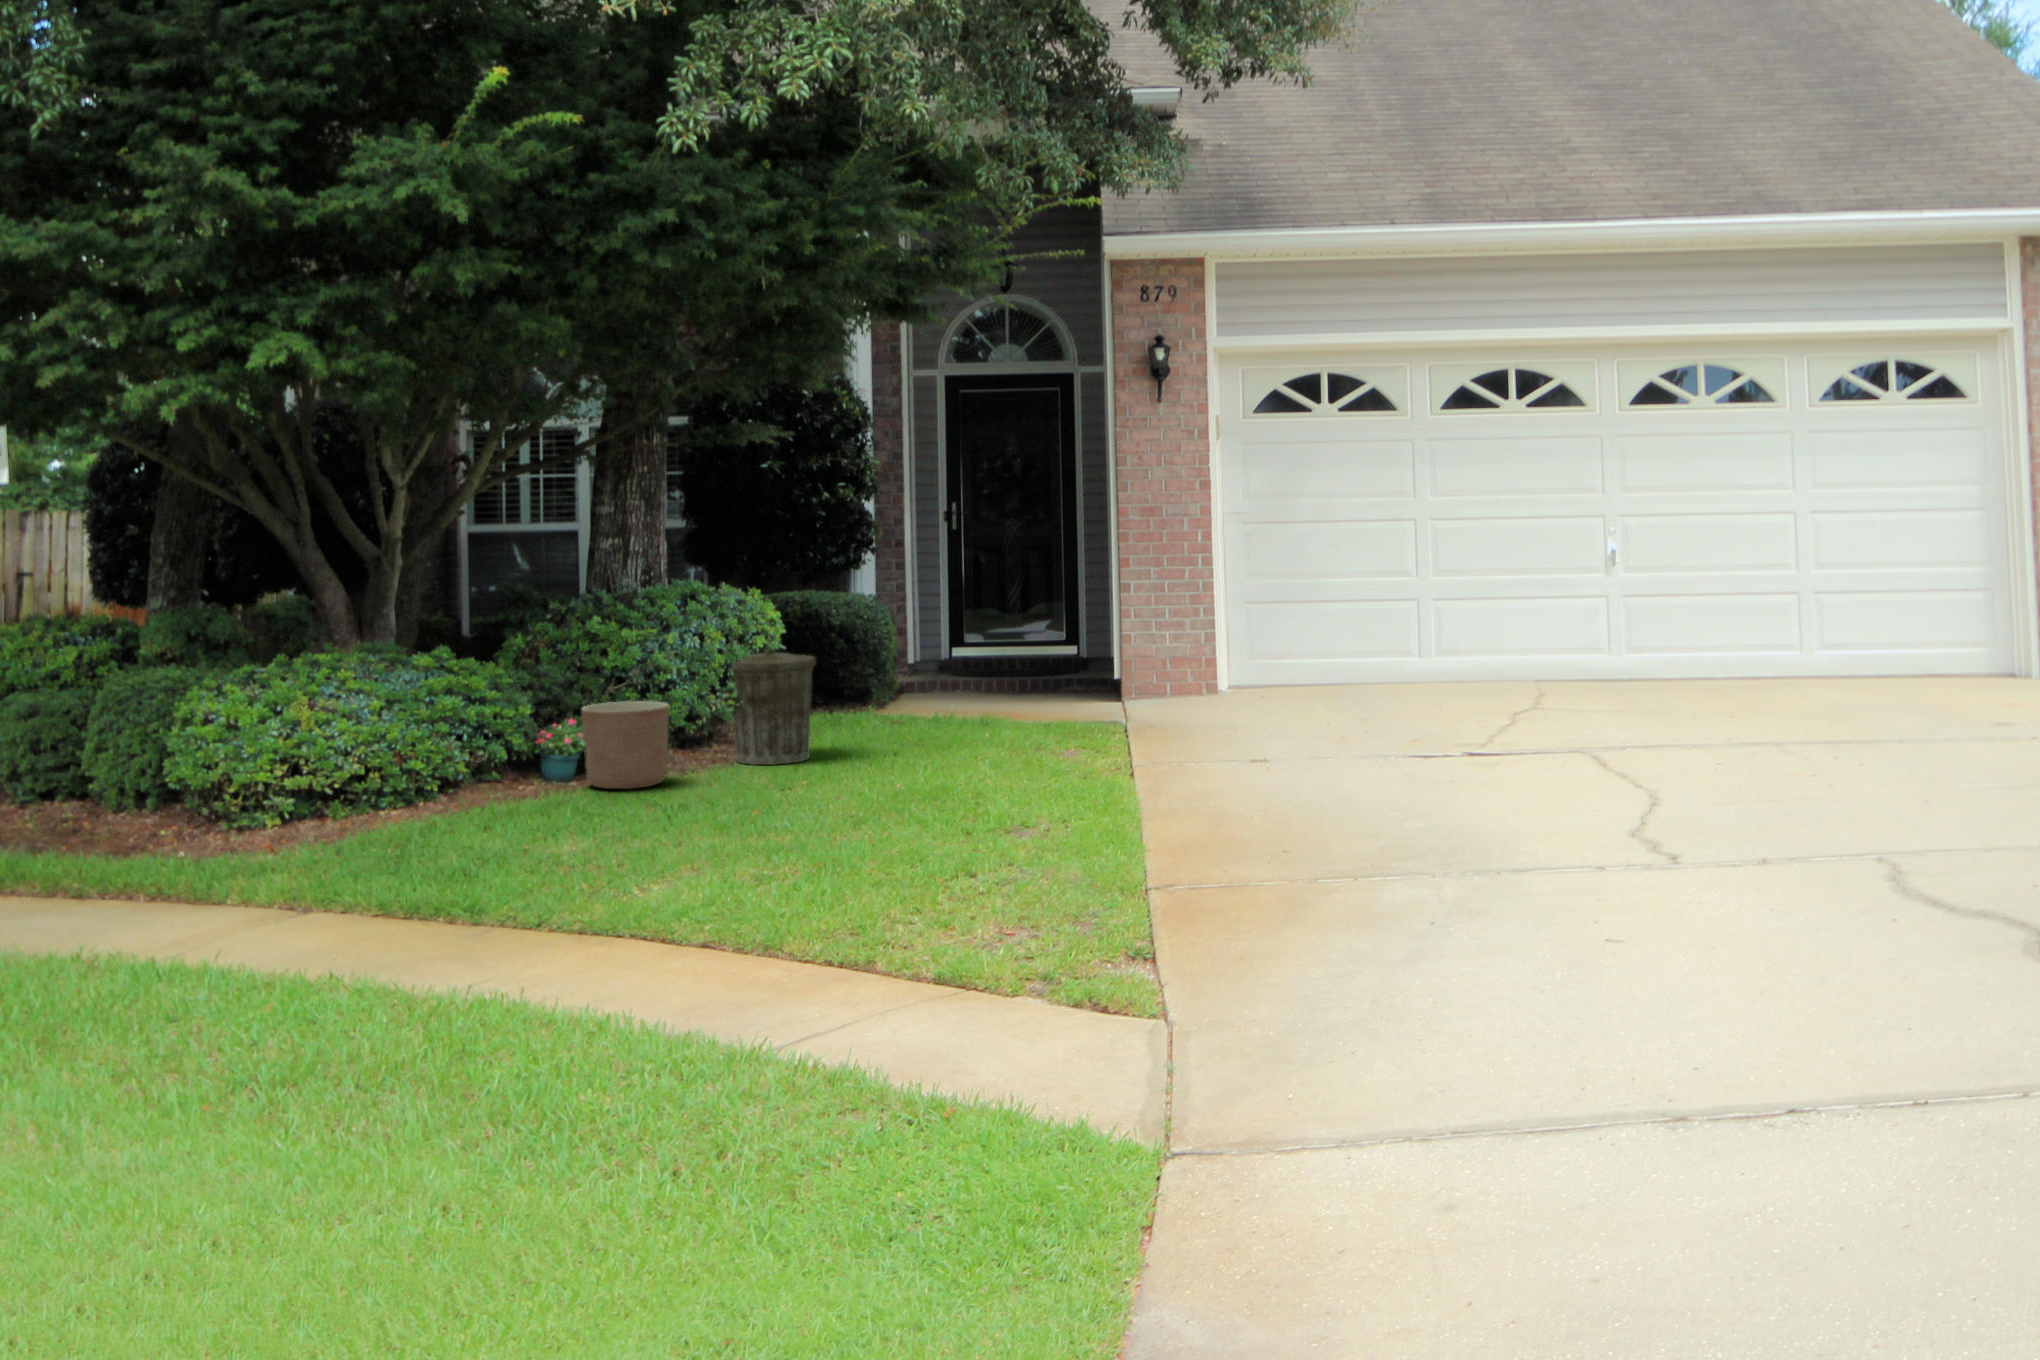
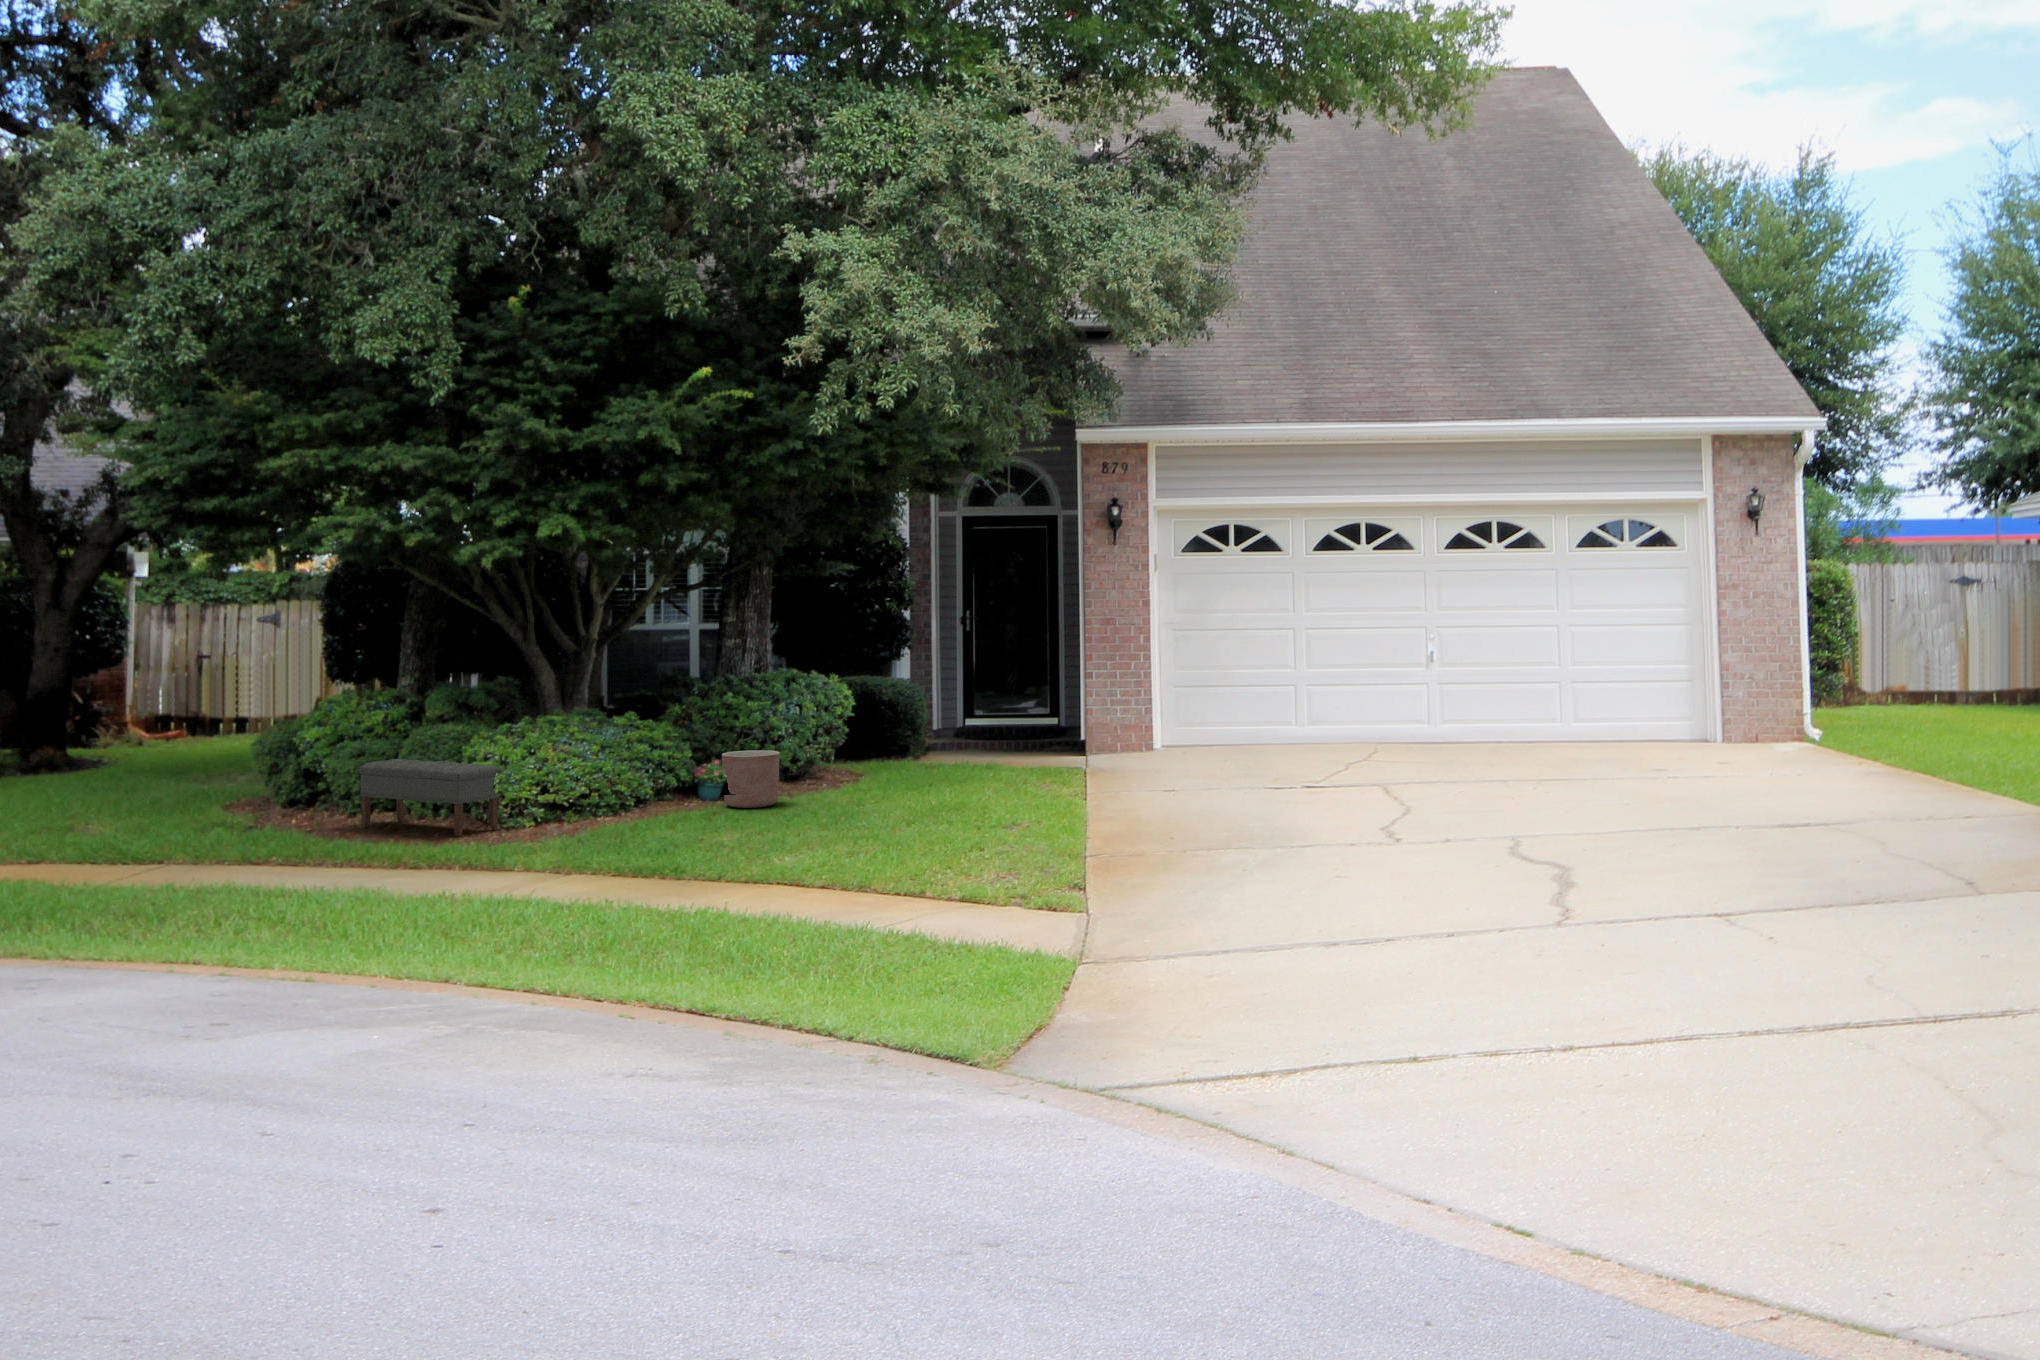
trash can: present [732,648,816,765] -> none [813,716,875,794]
bench: none [15,720,225,843] -> present [359,759,499,836]

